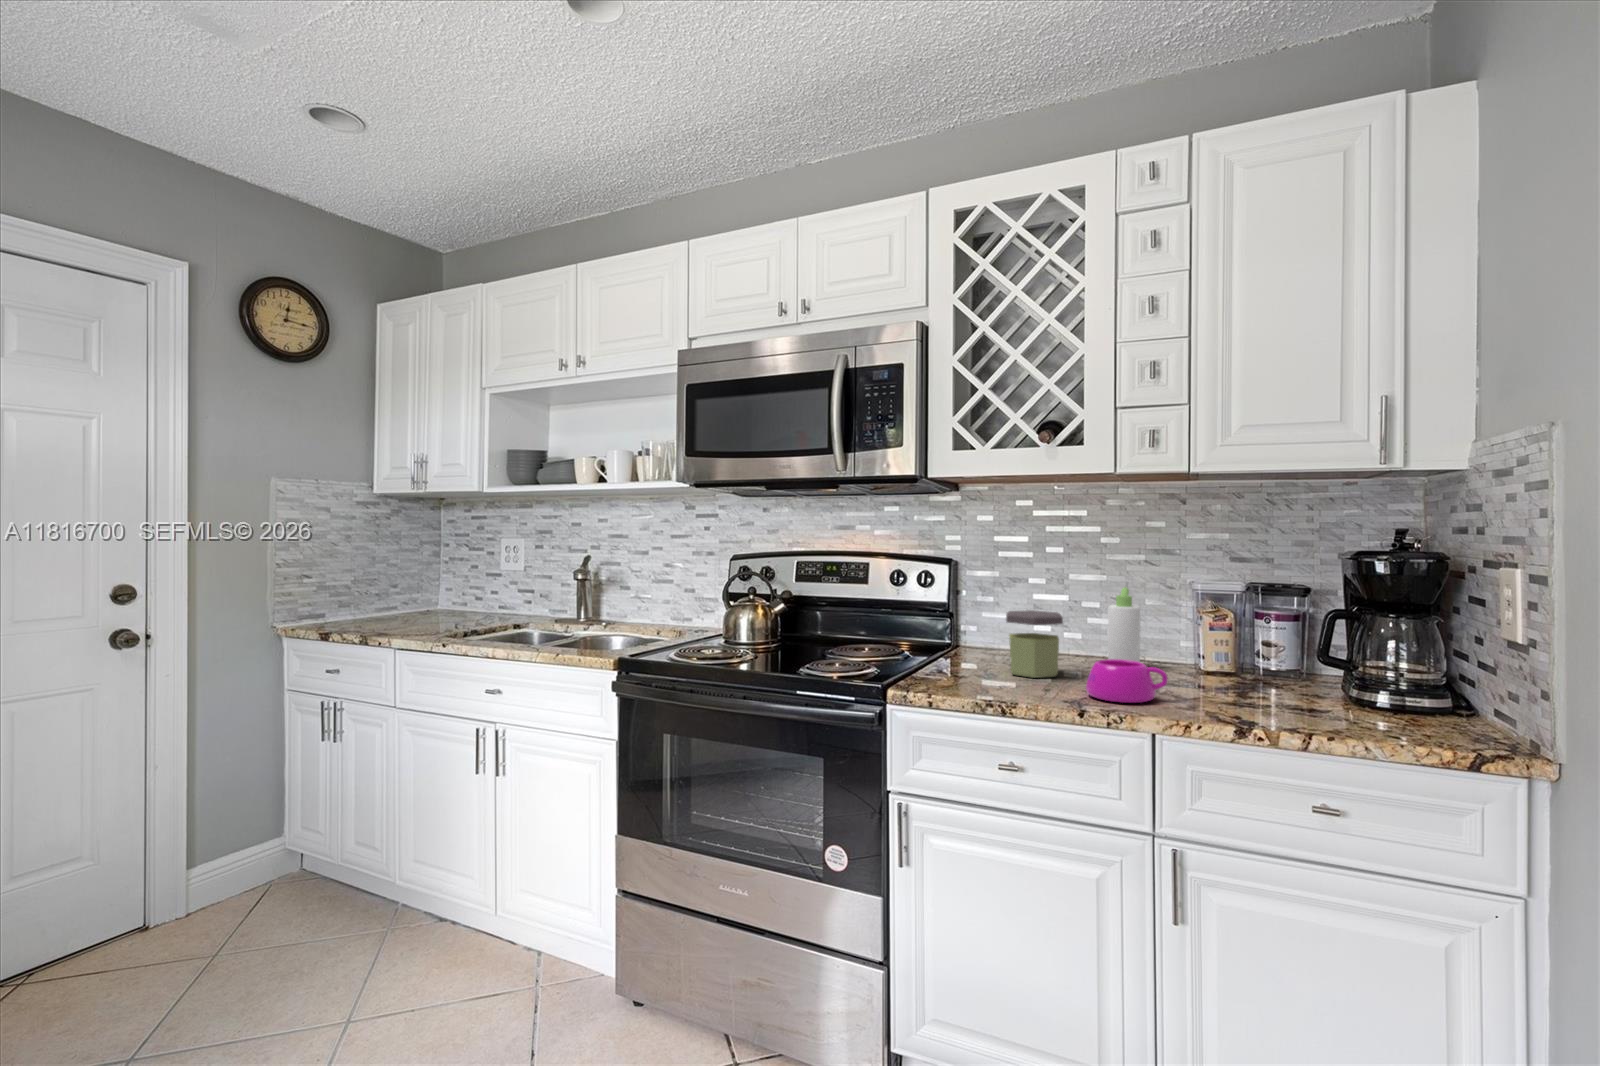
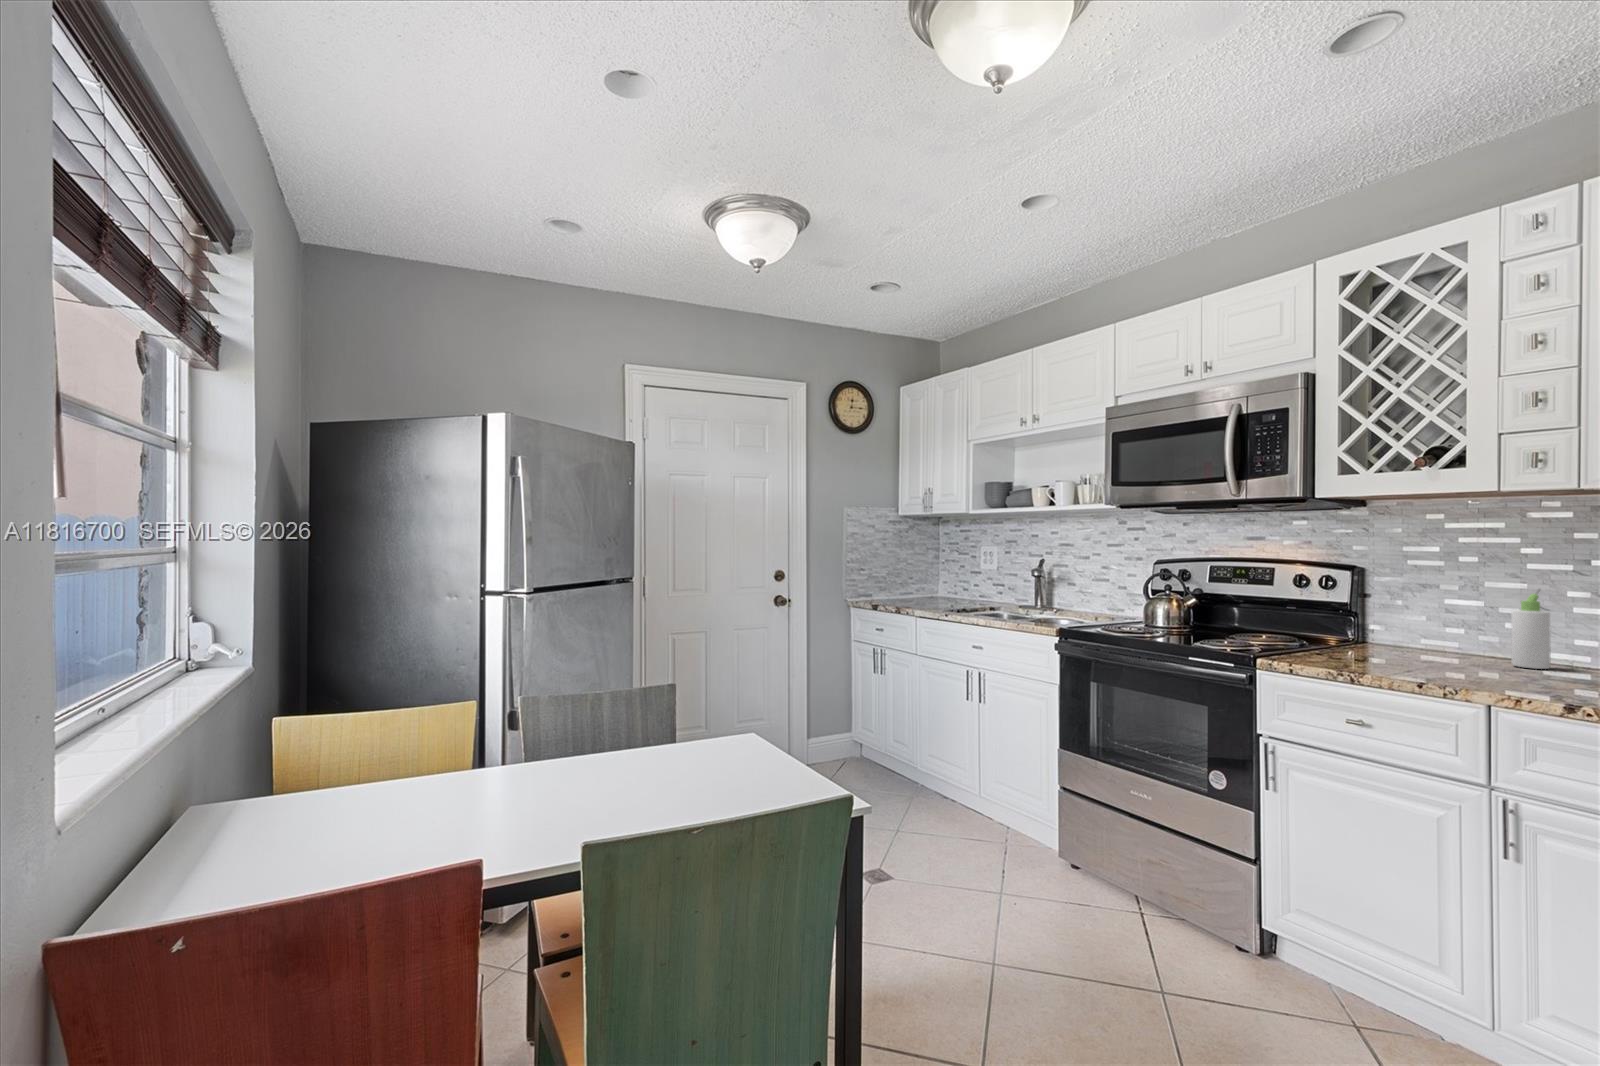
jar: present [1006,610,1063,678] -> none [1382,608,1445,665]
bowl: present [1086,659,1168,703] -> none [1441,649,1526,684]

